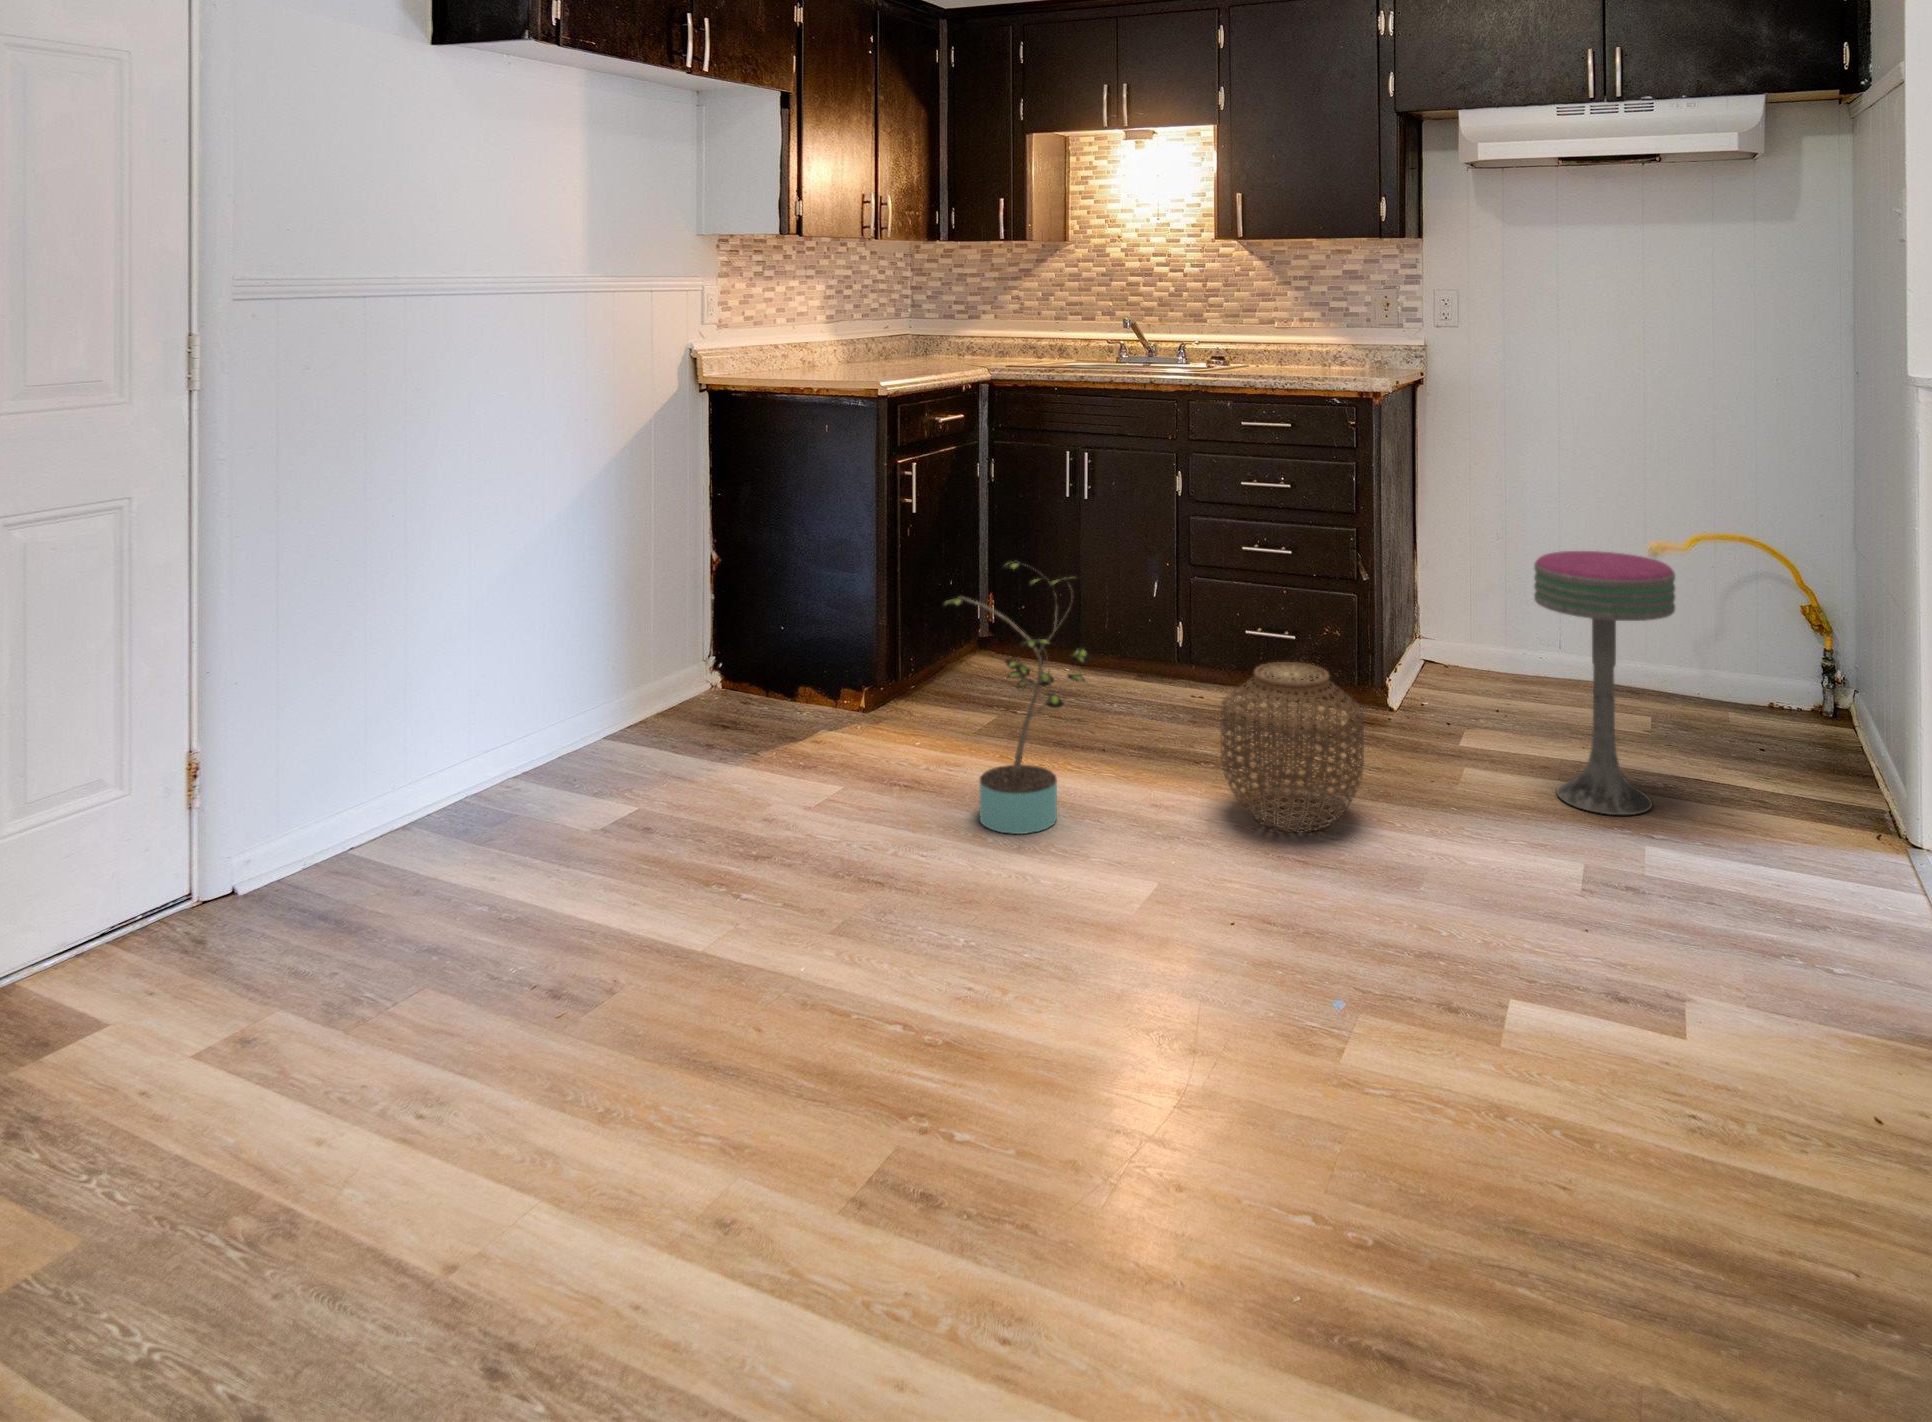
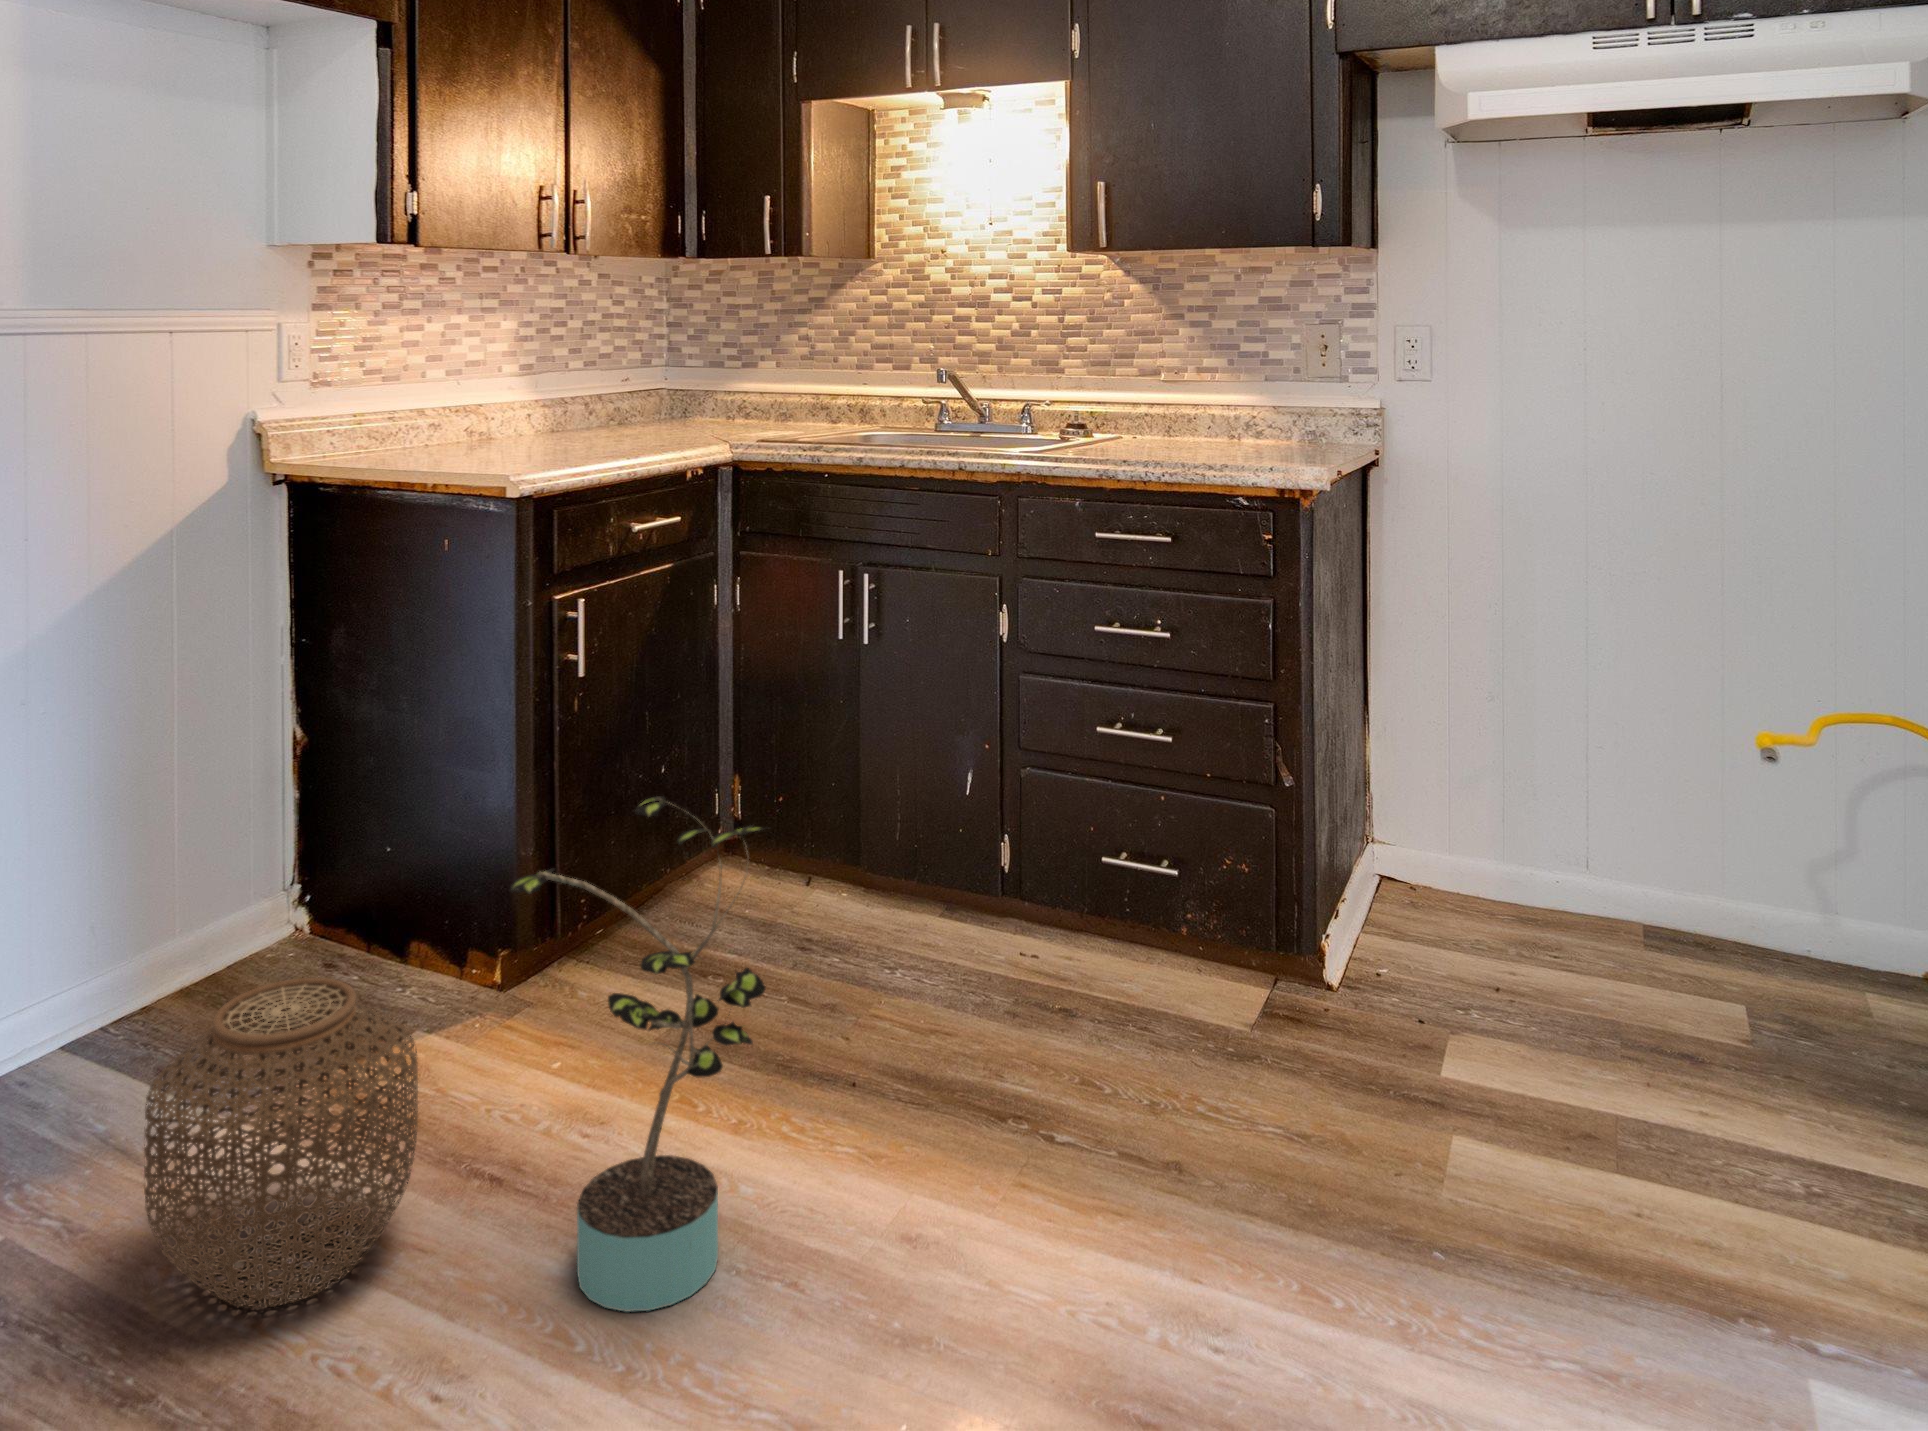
bar stool: present [1534,551,1675,815] -> none [1560,769,1814,1266]
woven basket: present [1220,662,1364,832] -> present [144,978,418,1308]

